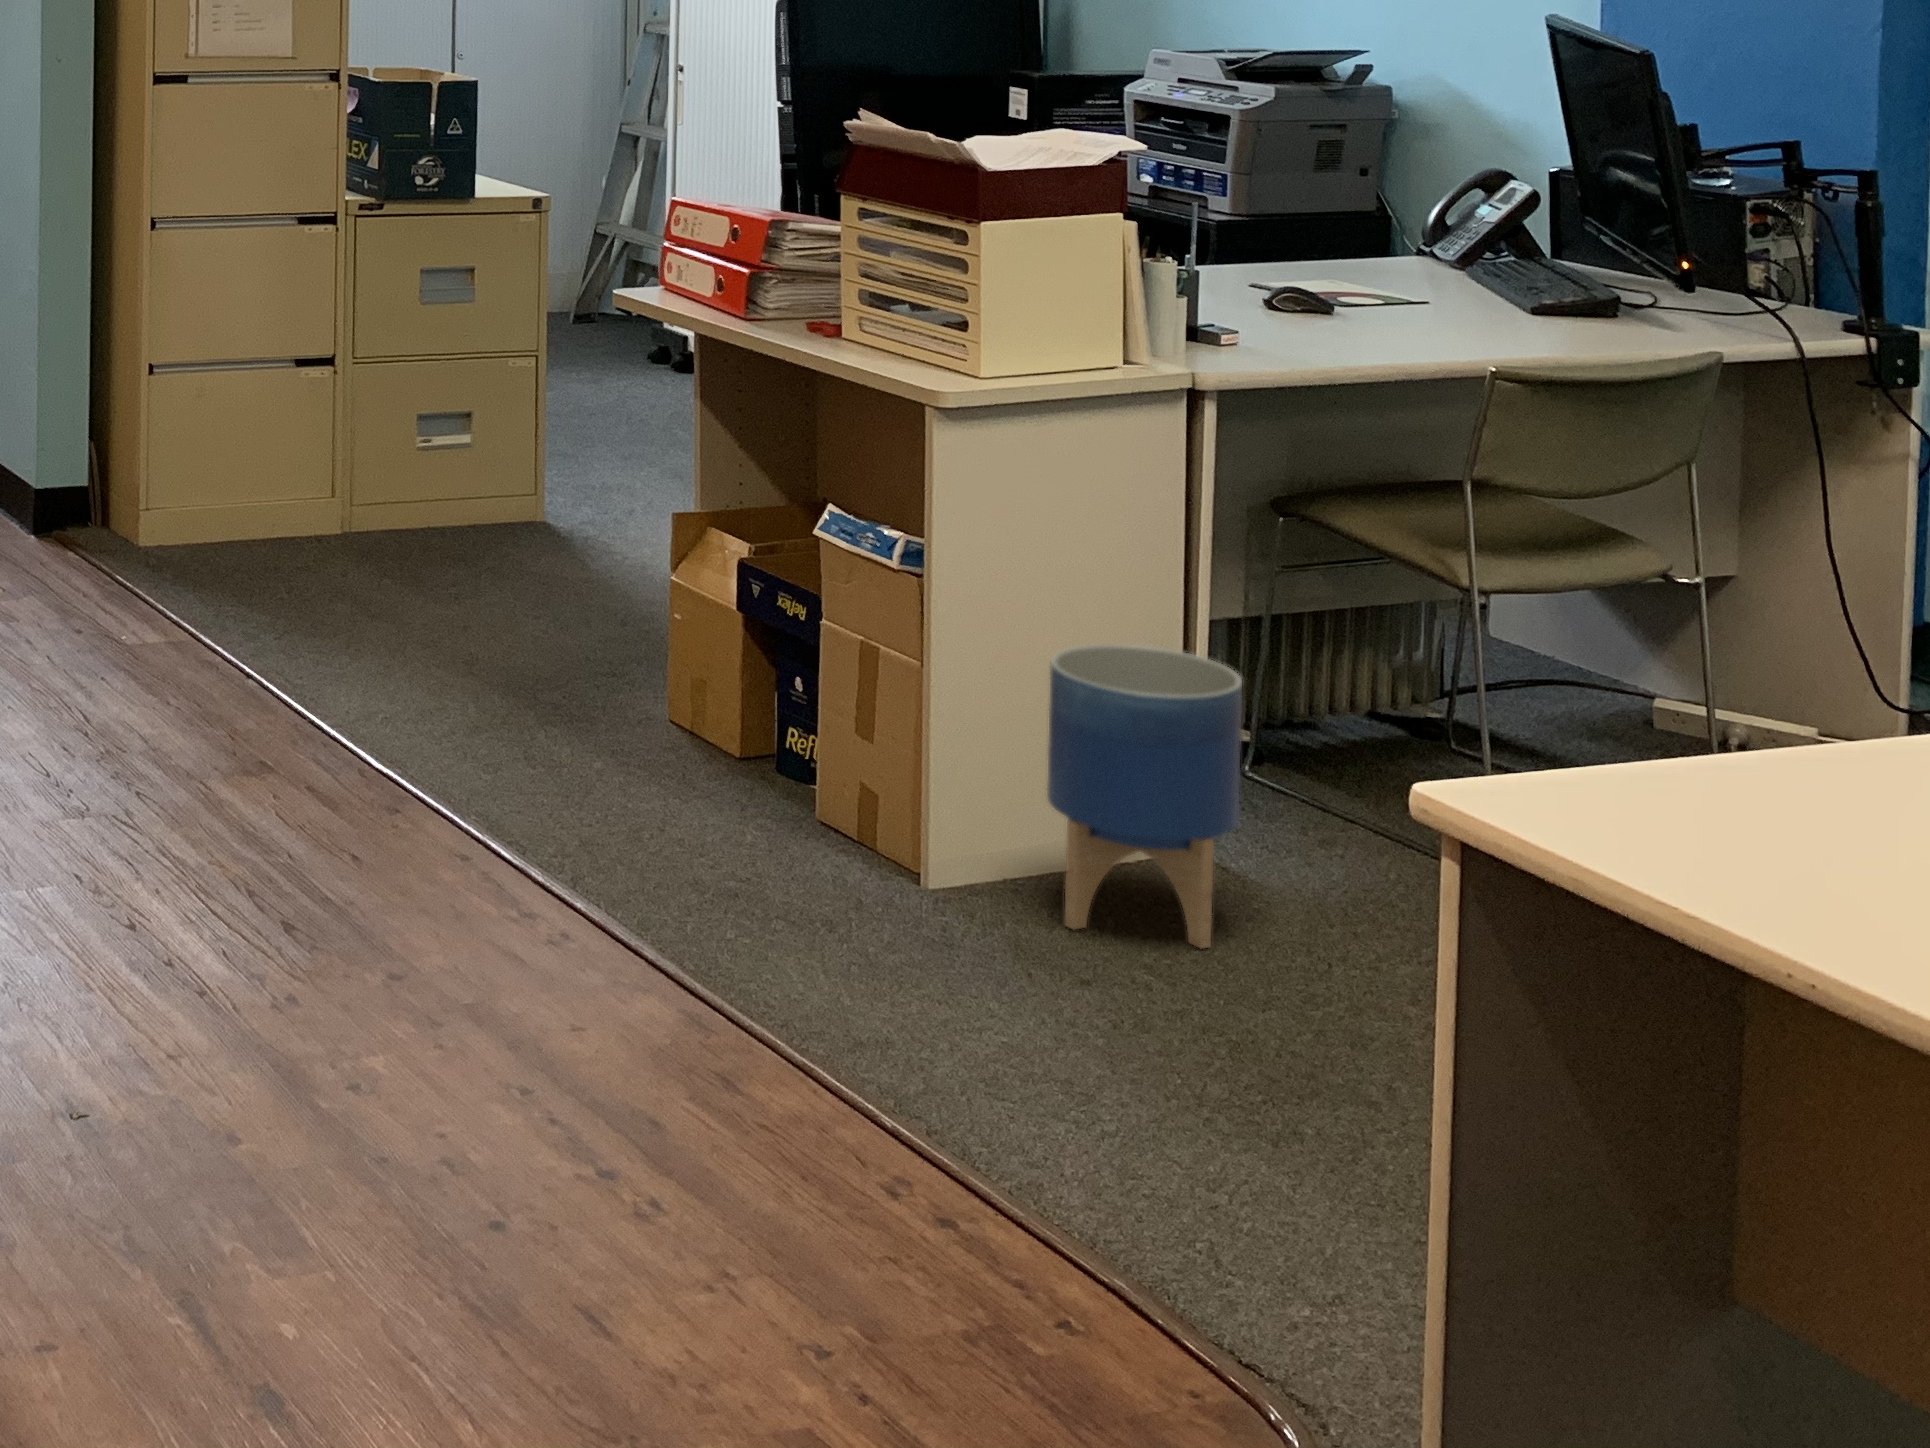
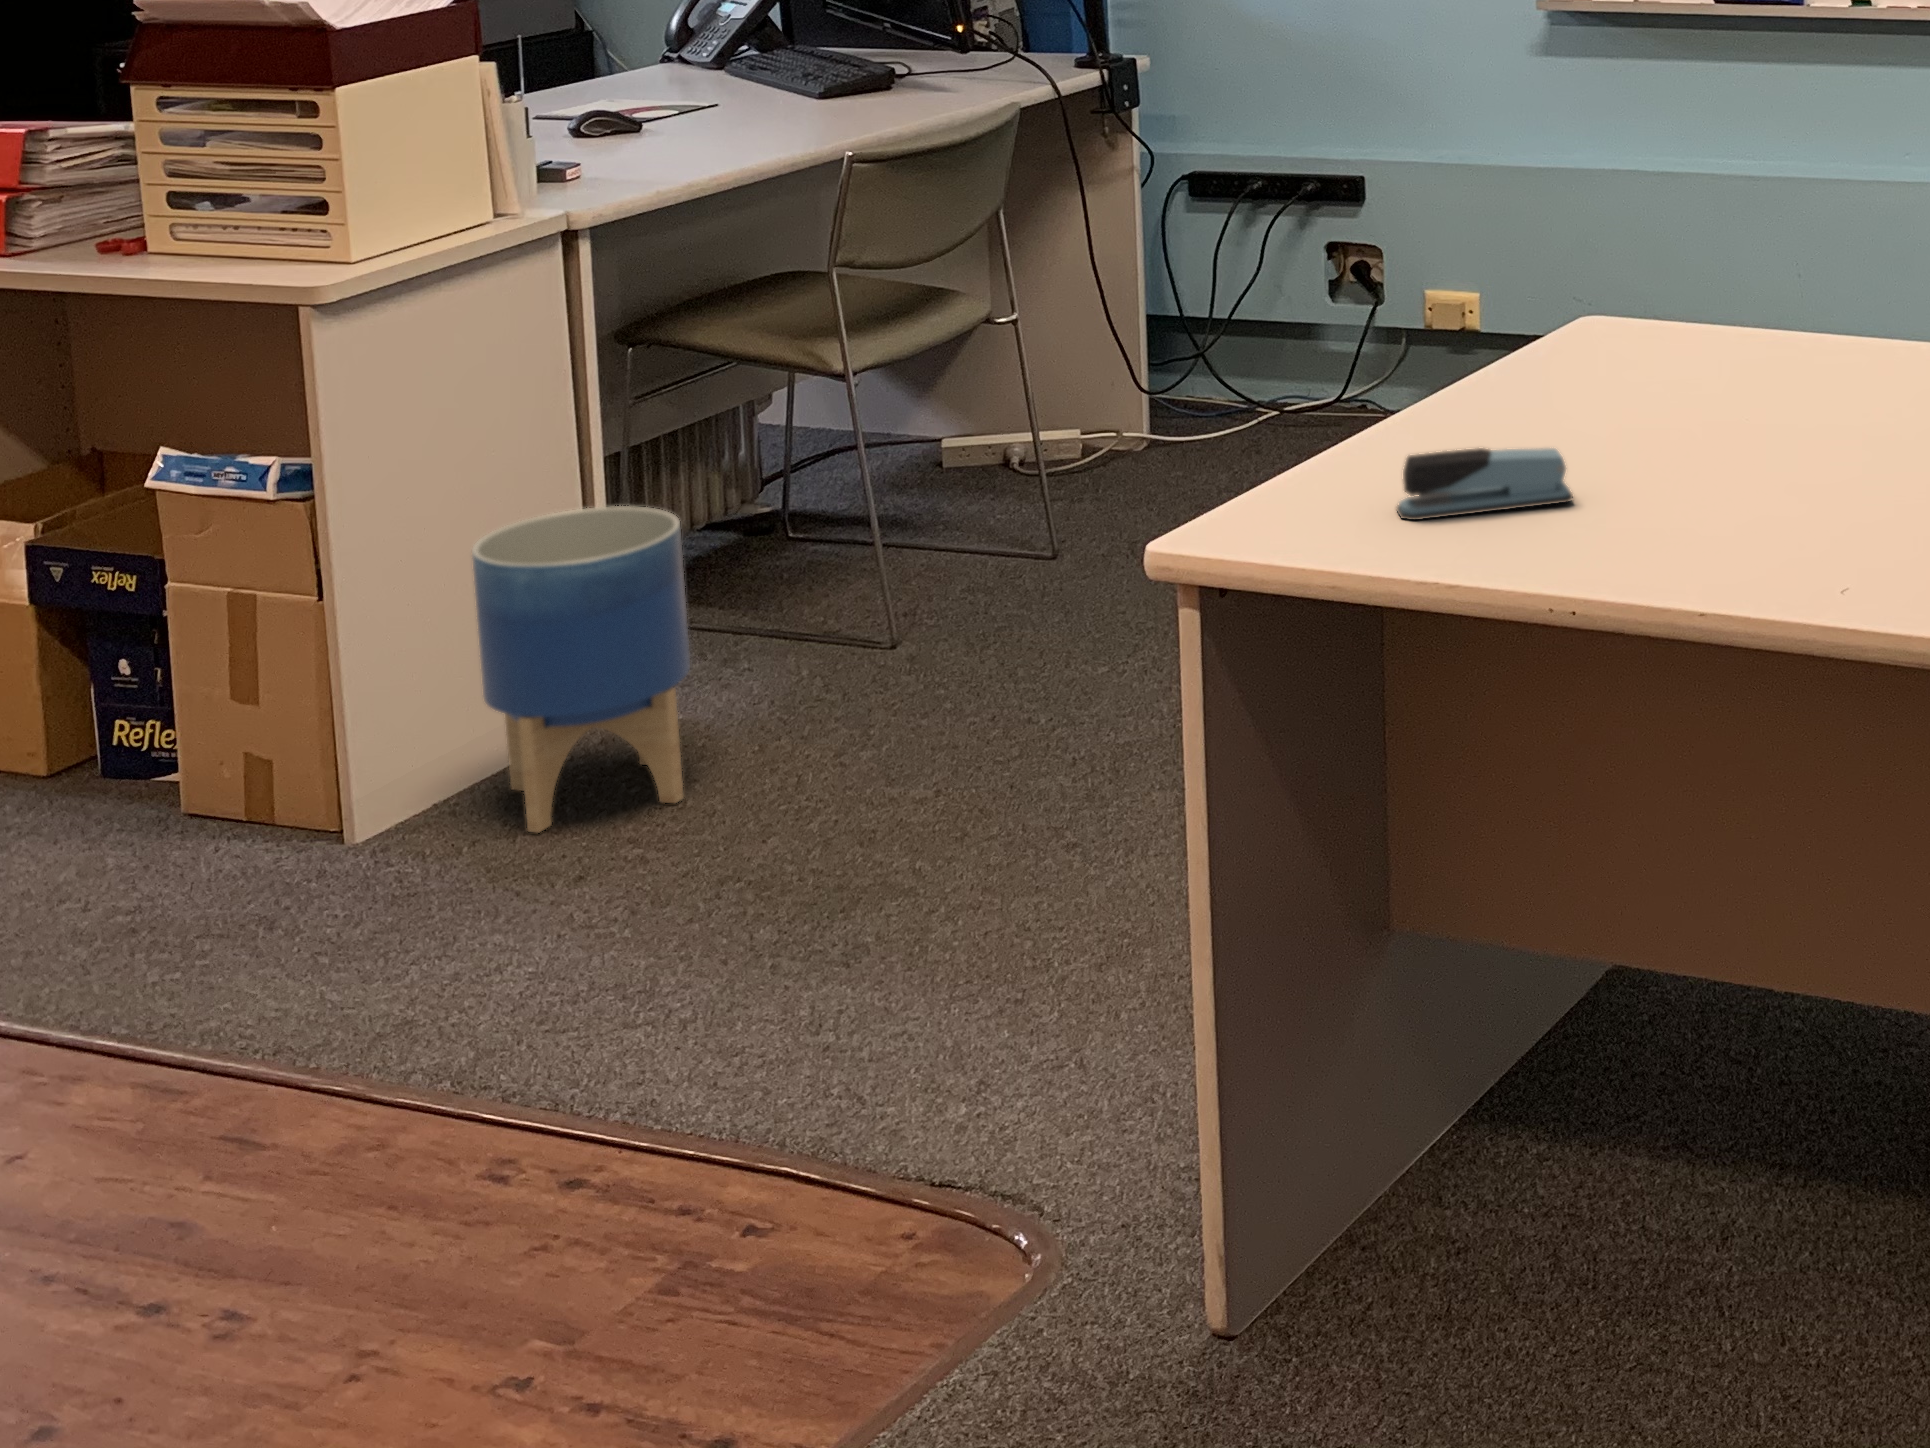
stapler: none [1671,783,1899,892] -> present [1397,448,1573,520]

